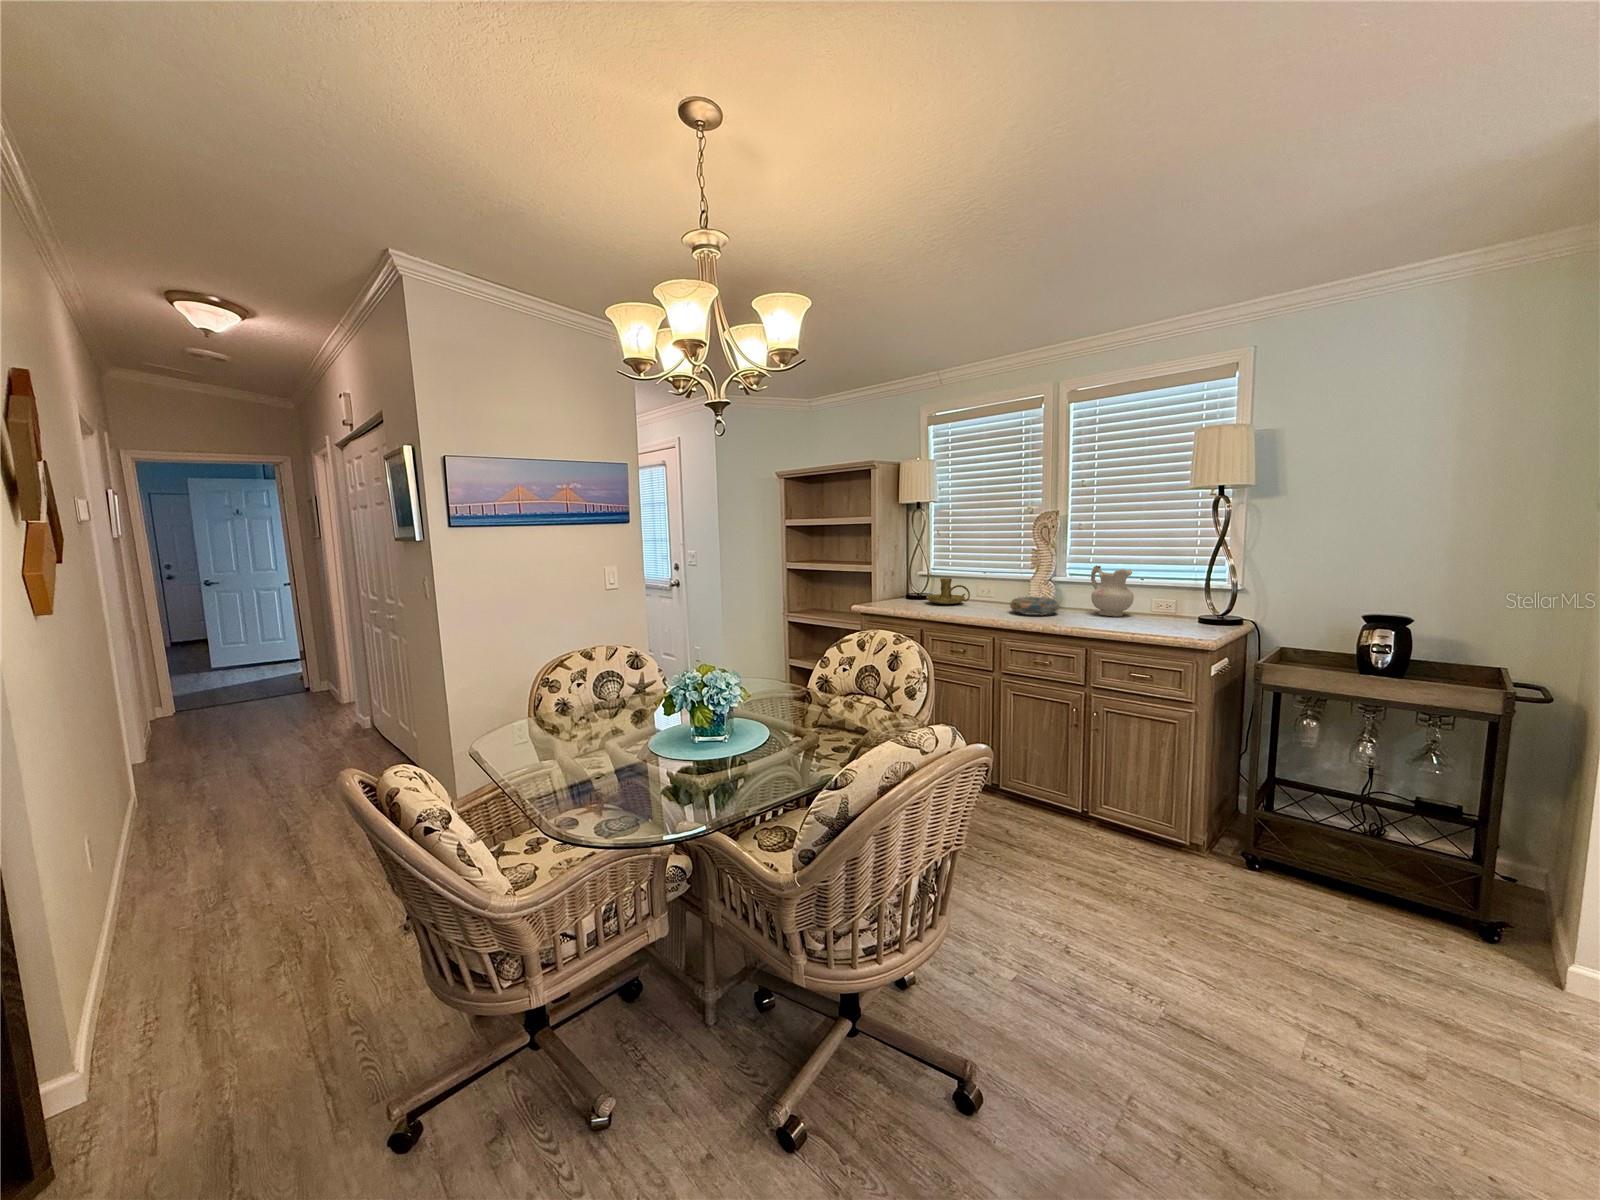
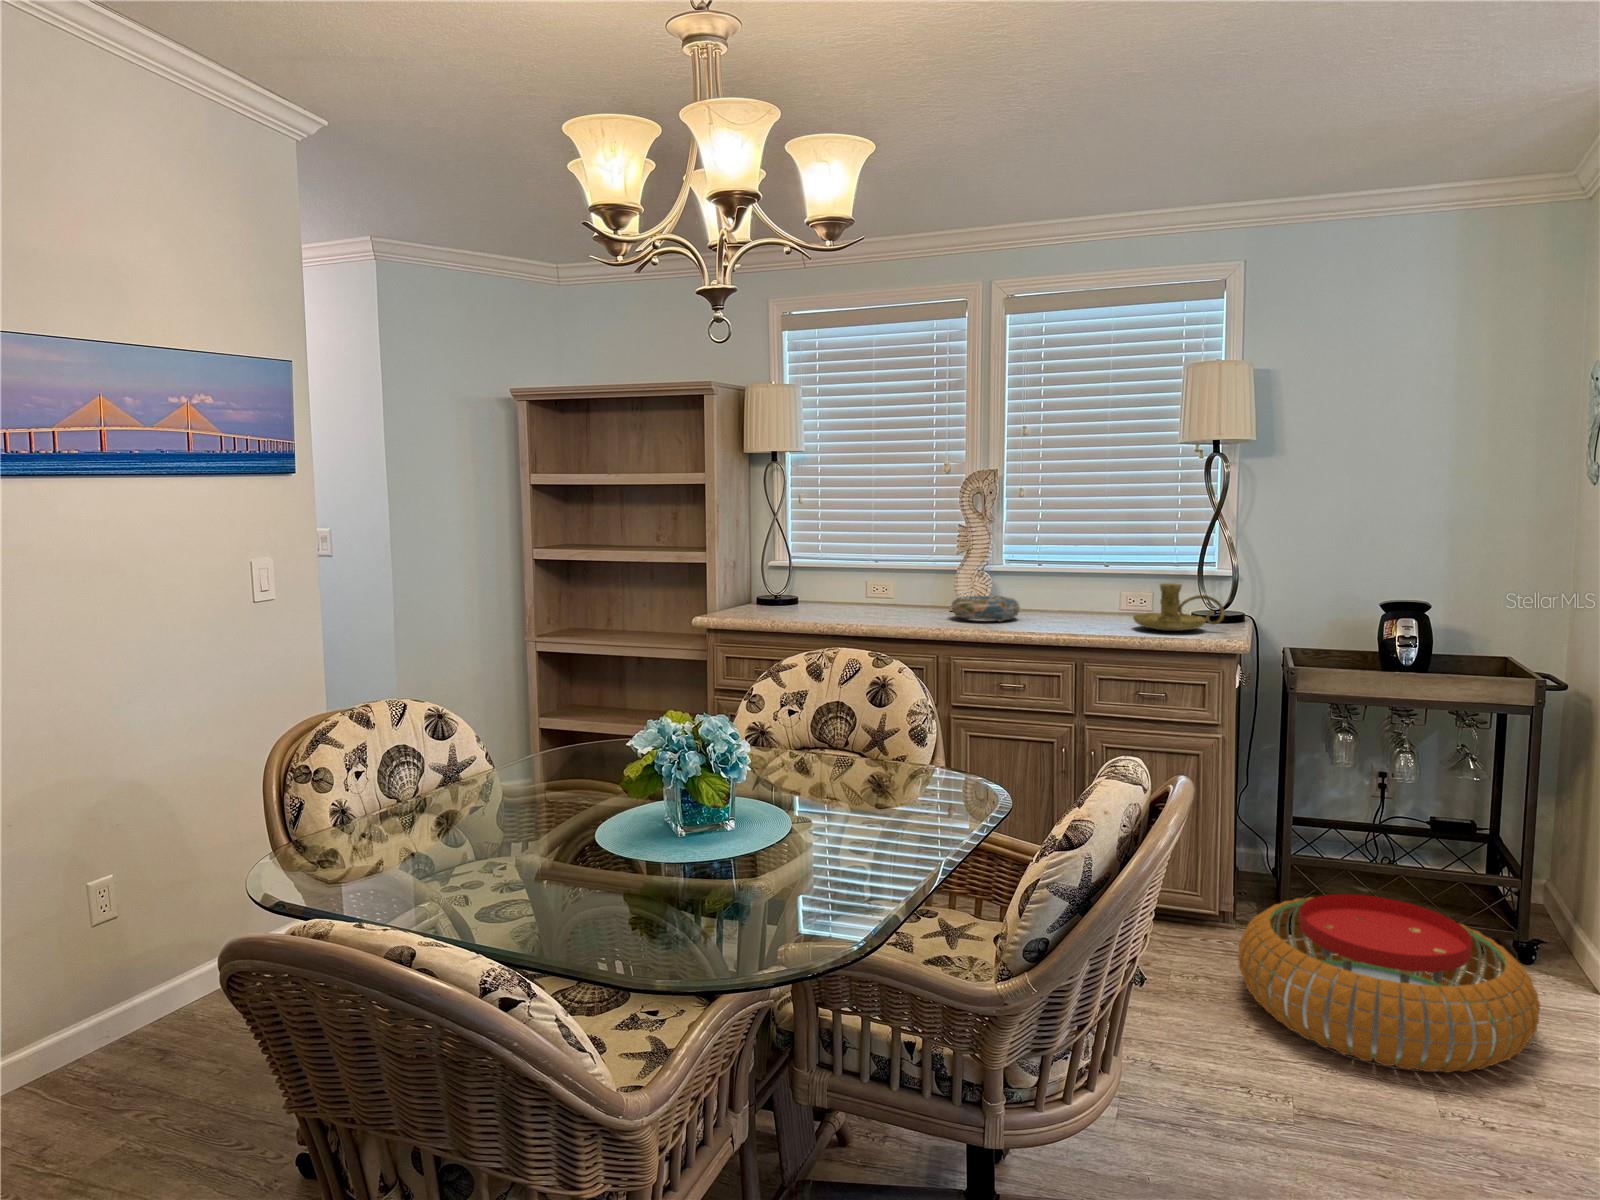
ceramic pitcher: present [1091,566,1134,617] -> none [1053,548,1112,618]
candle holder: present [926,578,970,604] -> present [1133,583,1224,631]
pouf: none [1171,846,1456,1028] -> present [1238,894,1540,1073]

